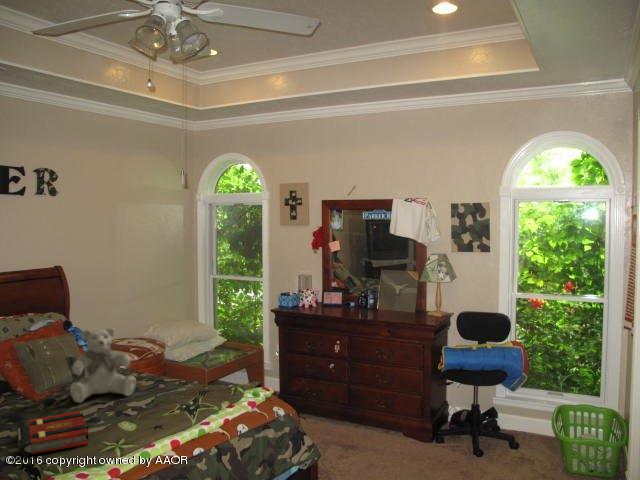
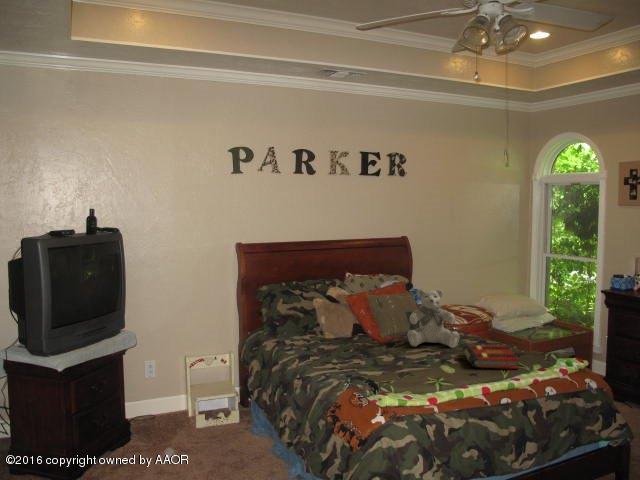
book: present [17,411,88,456] -> present [463,345,519,369]

